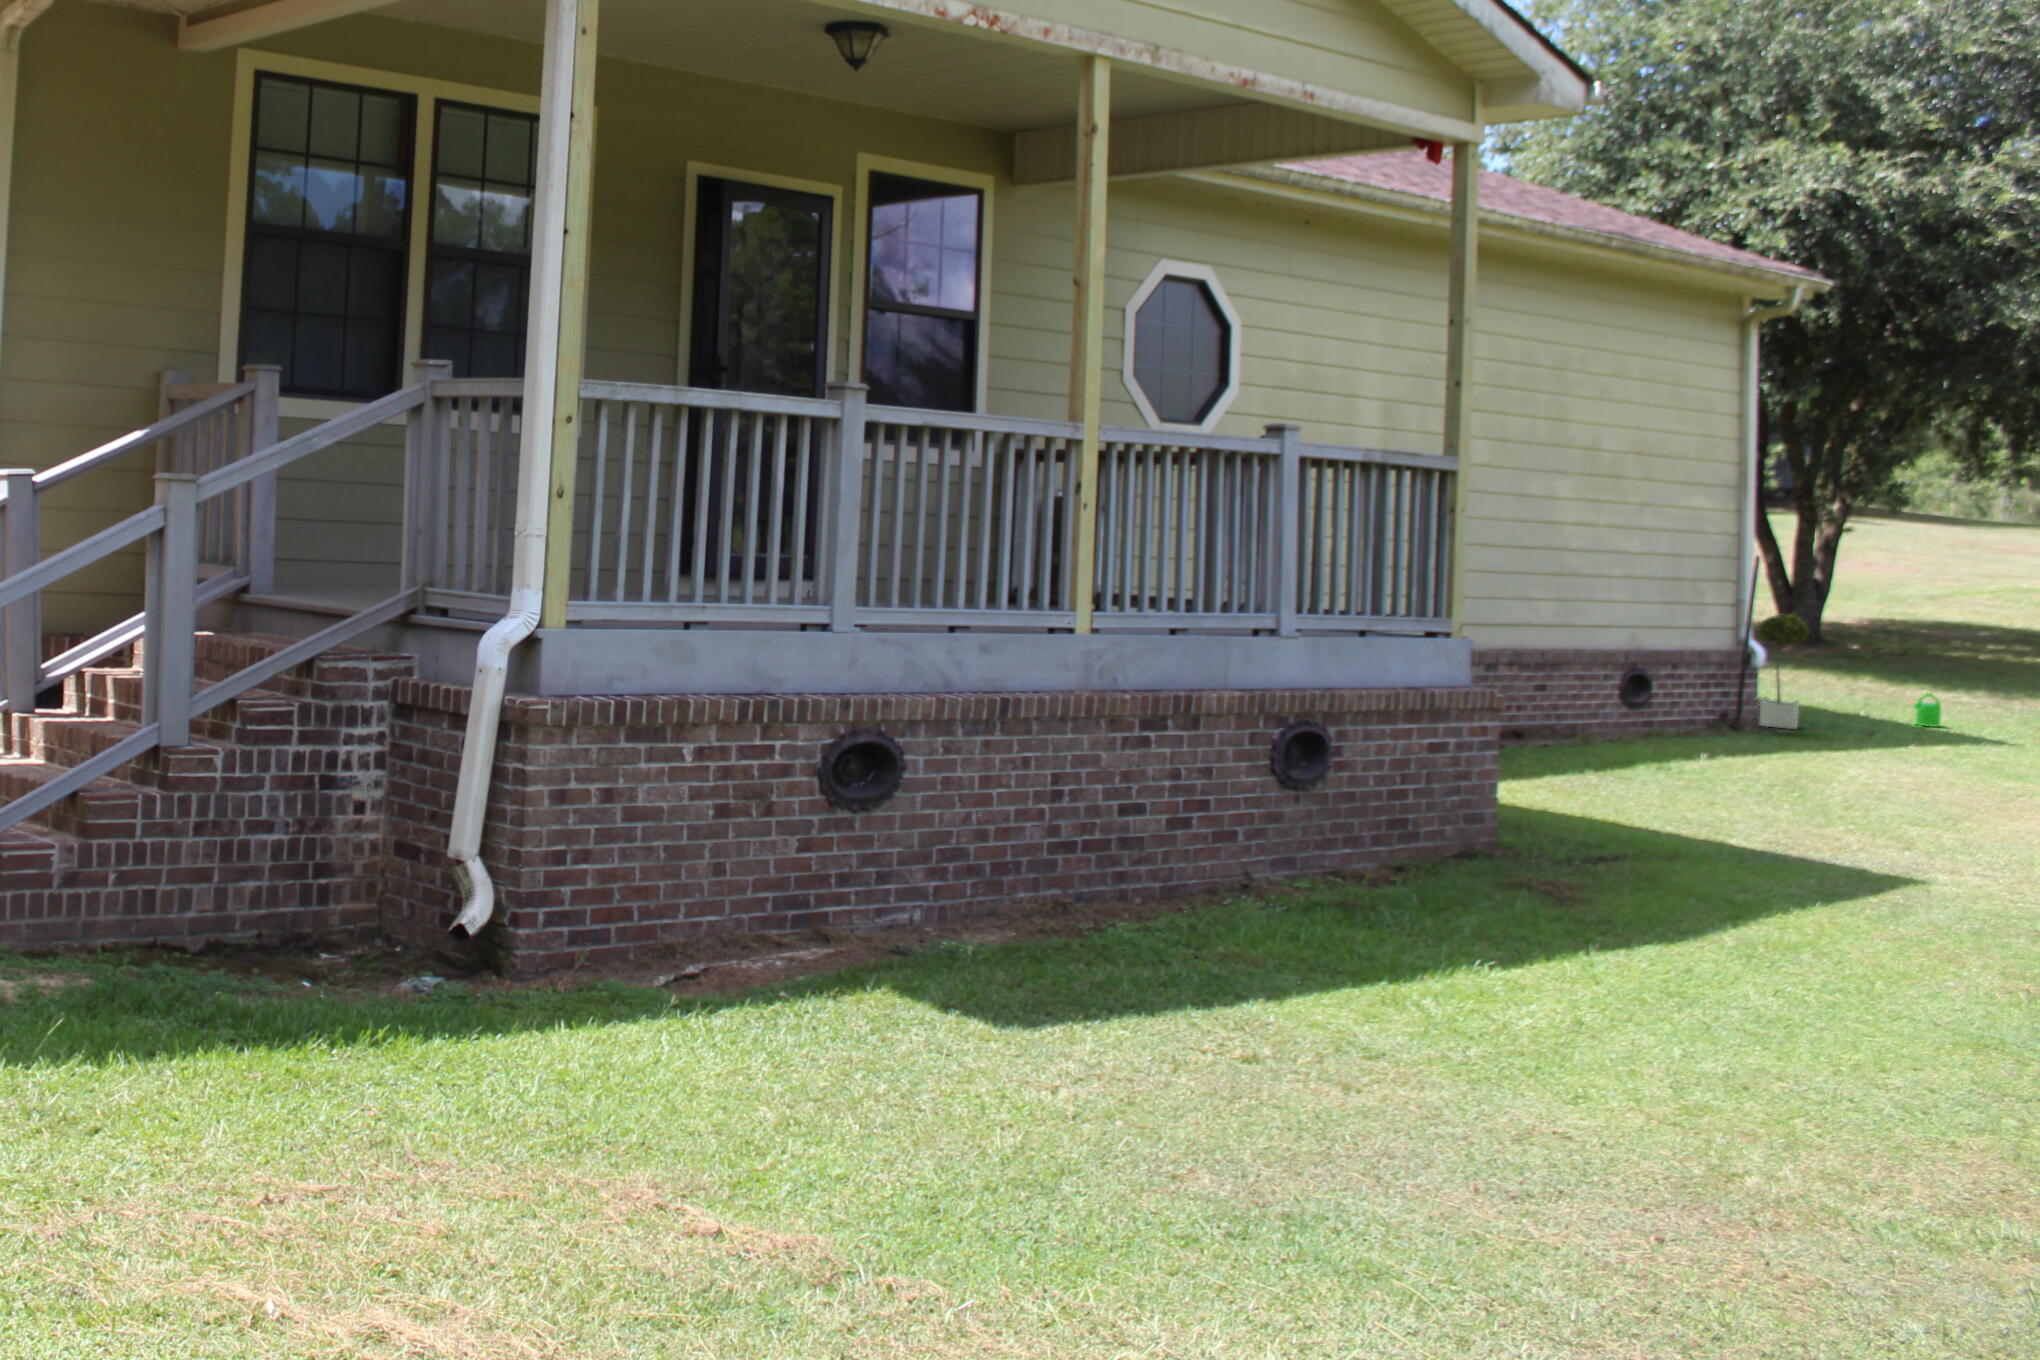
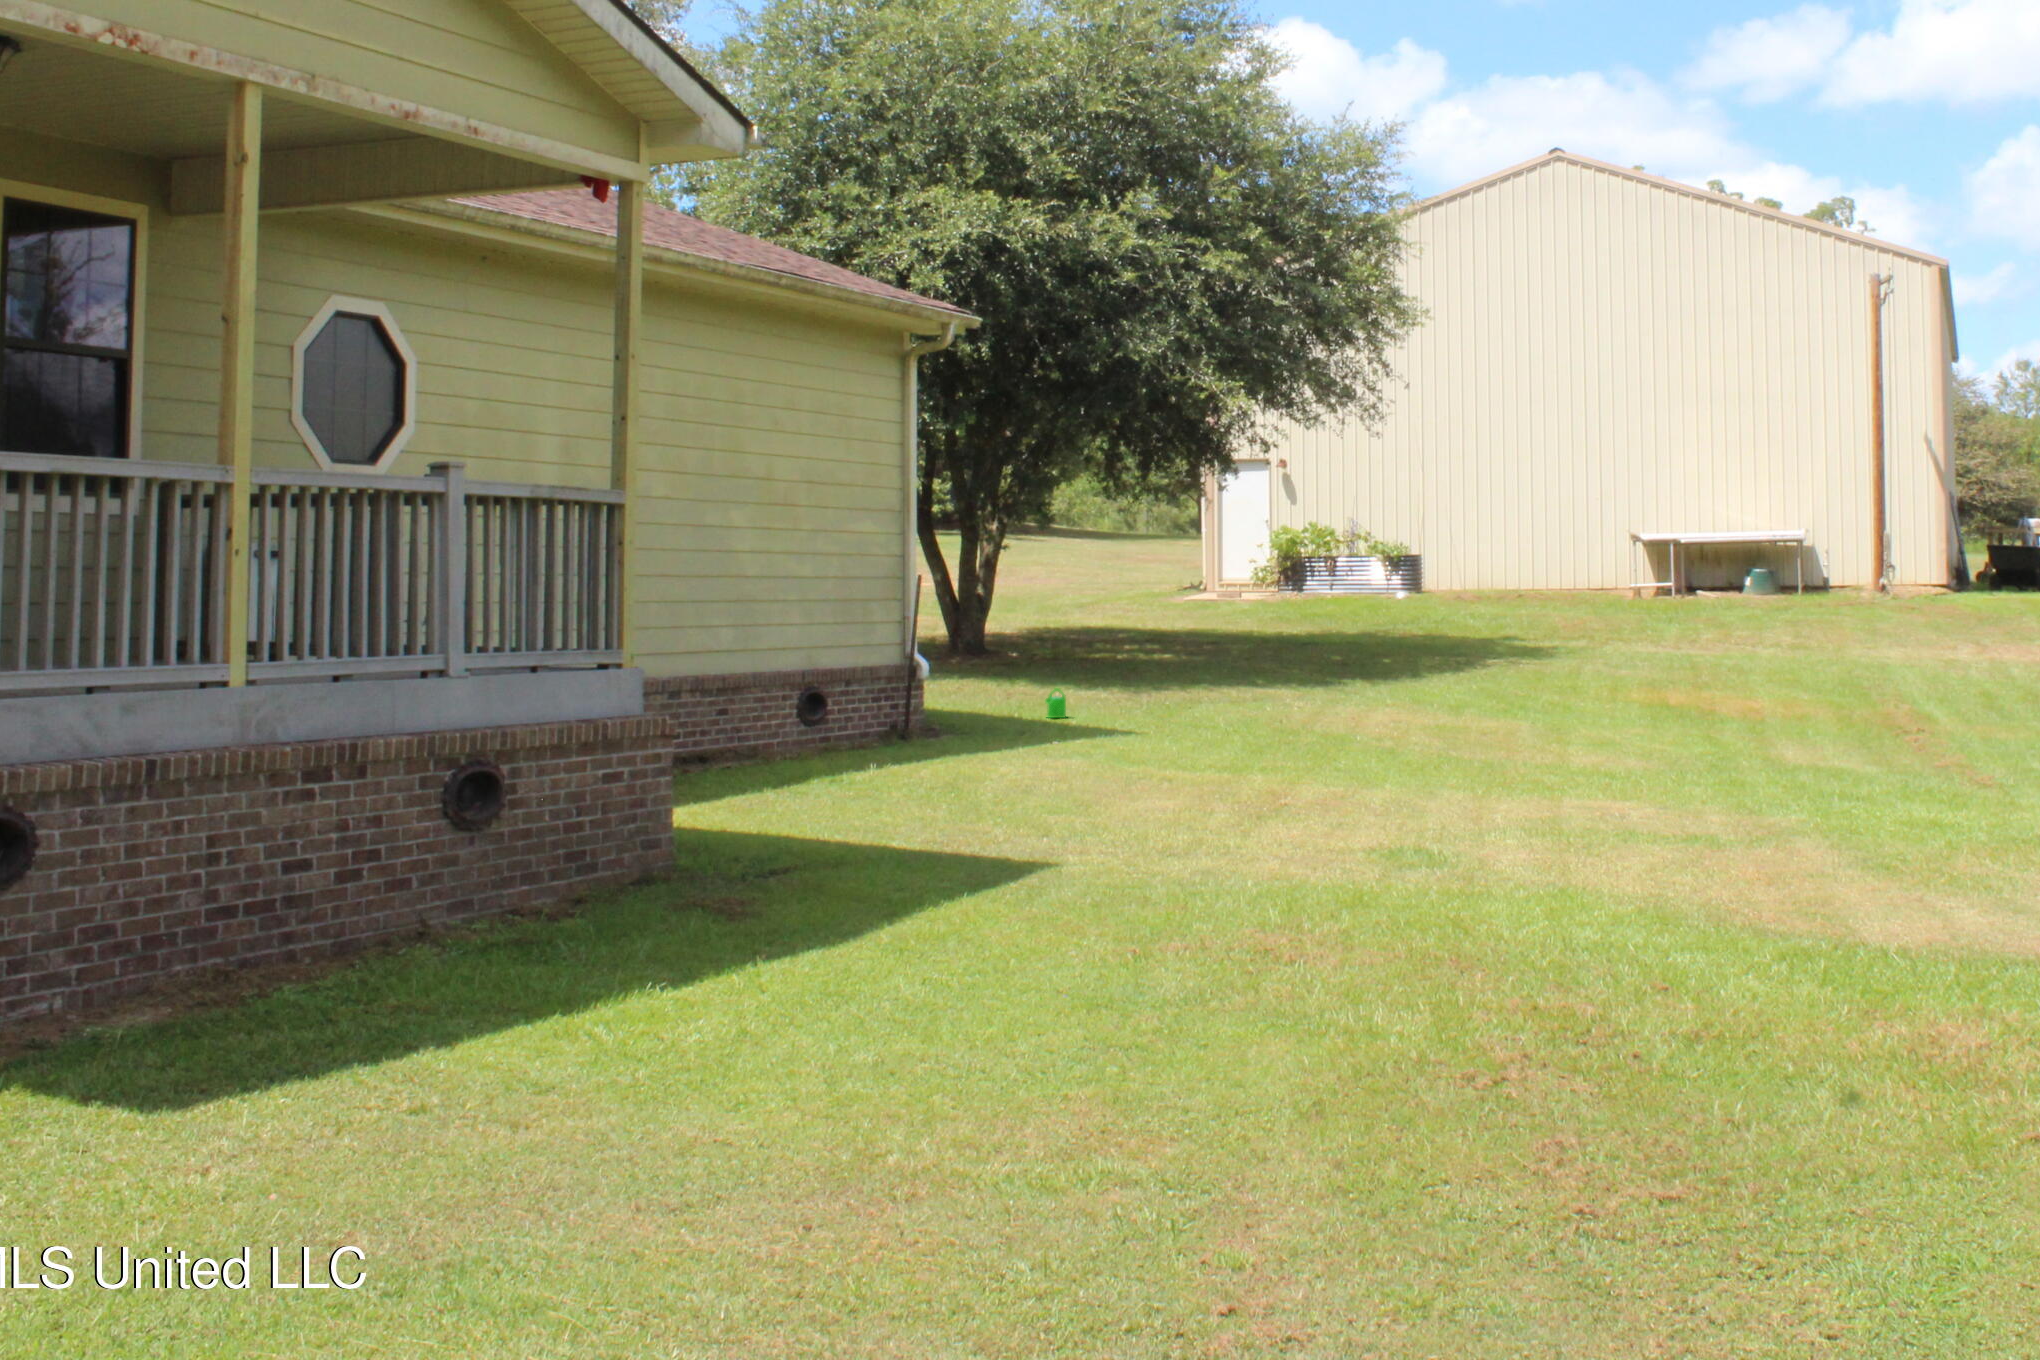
potted tree: present [1758,614,1810,729] -> none [917,623,961,731]

